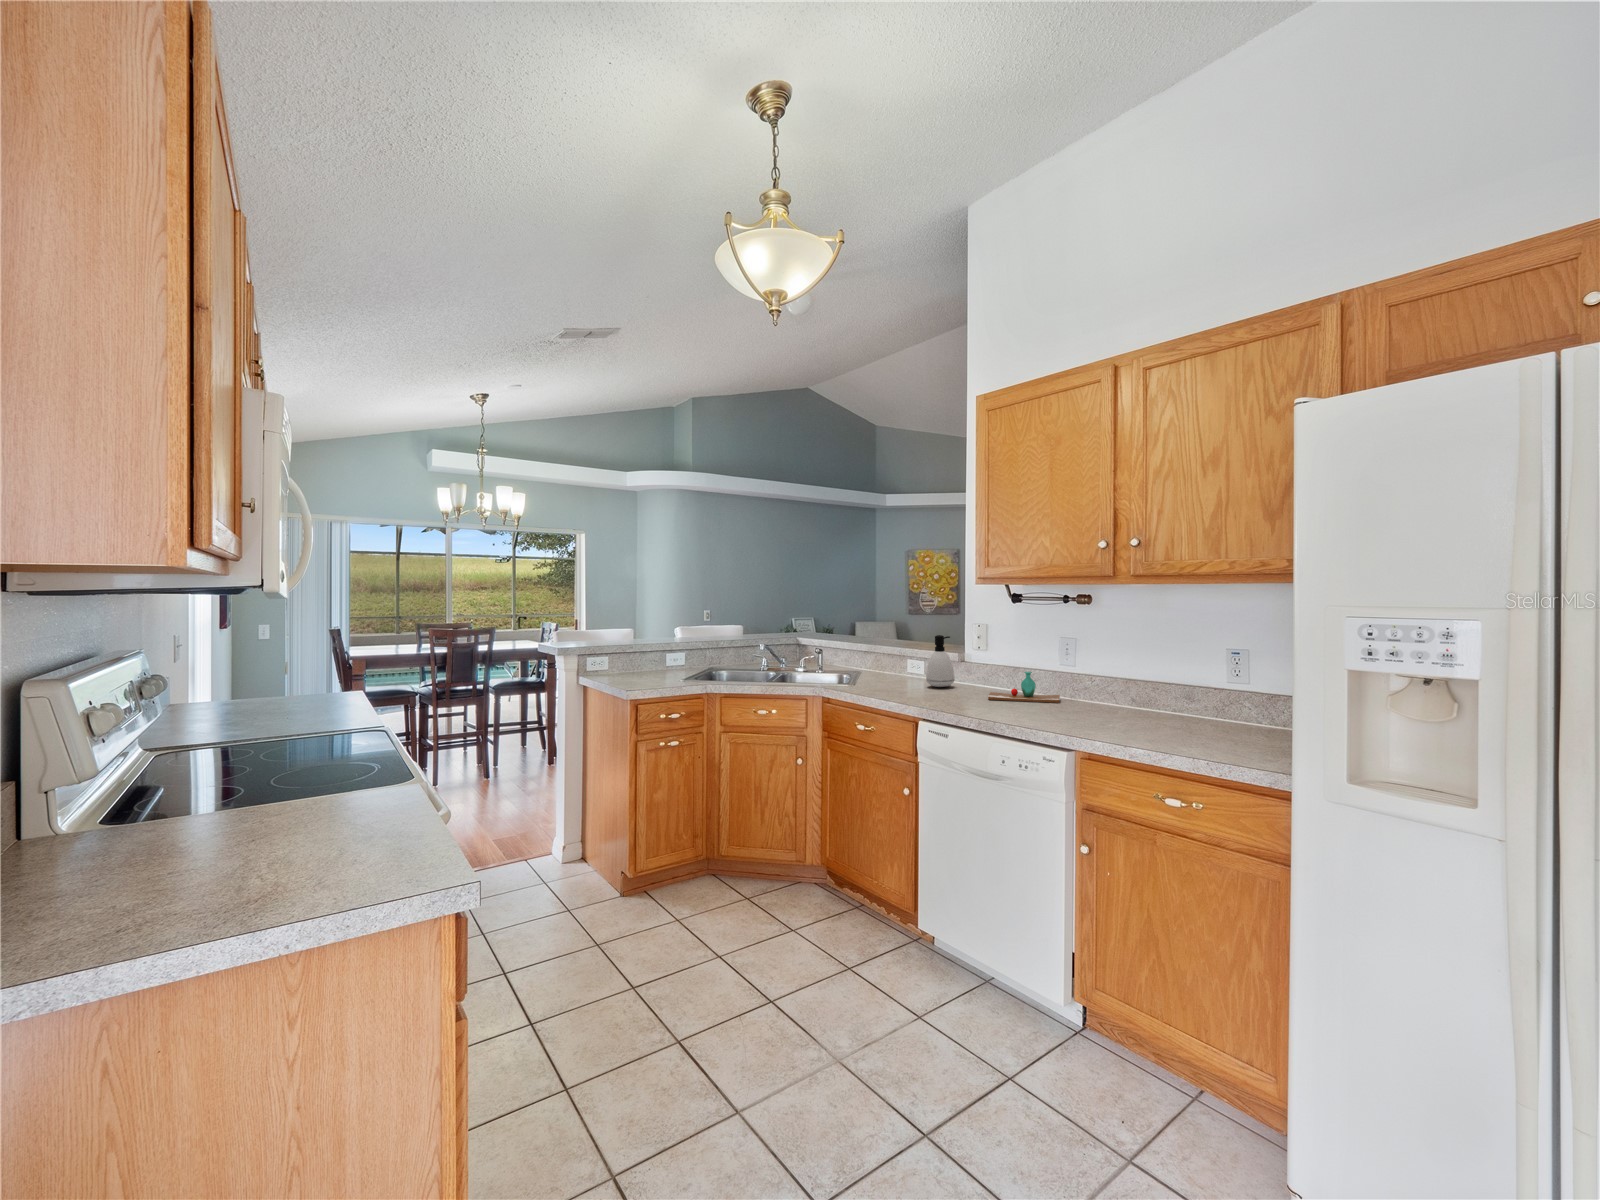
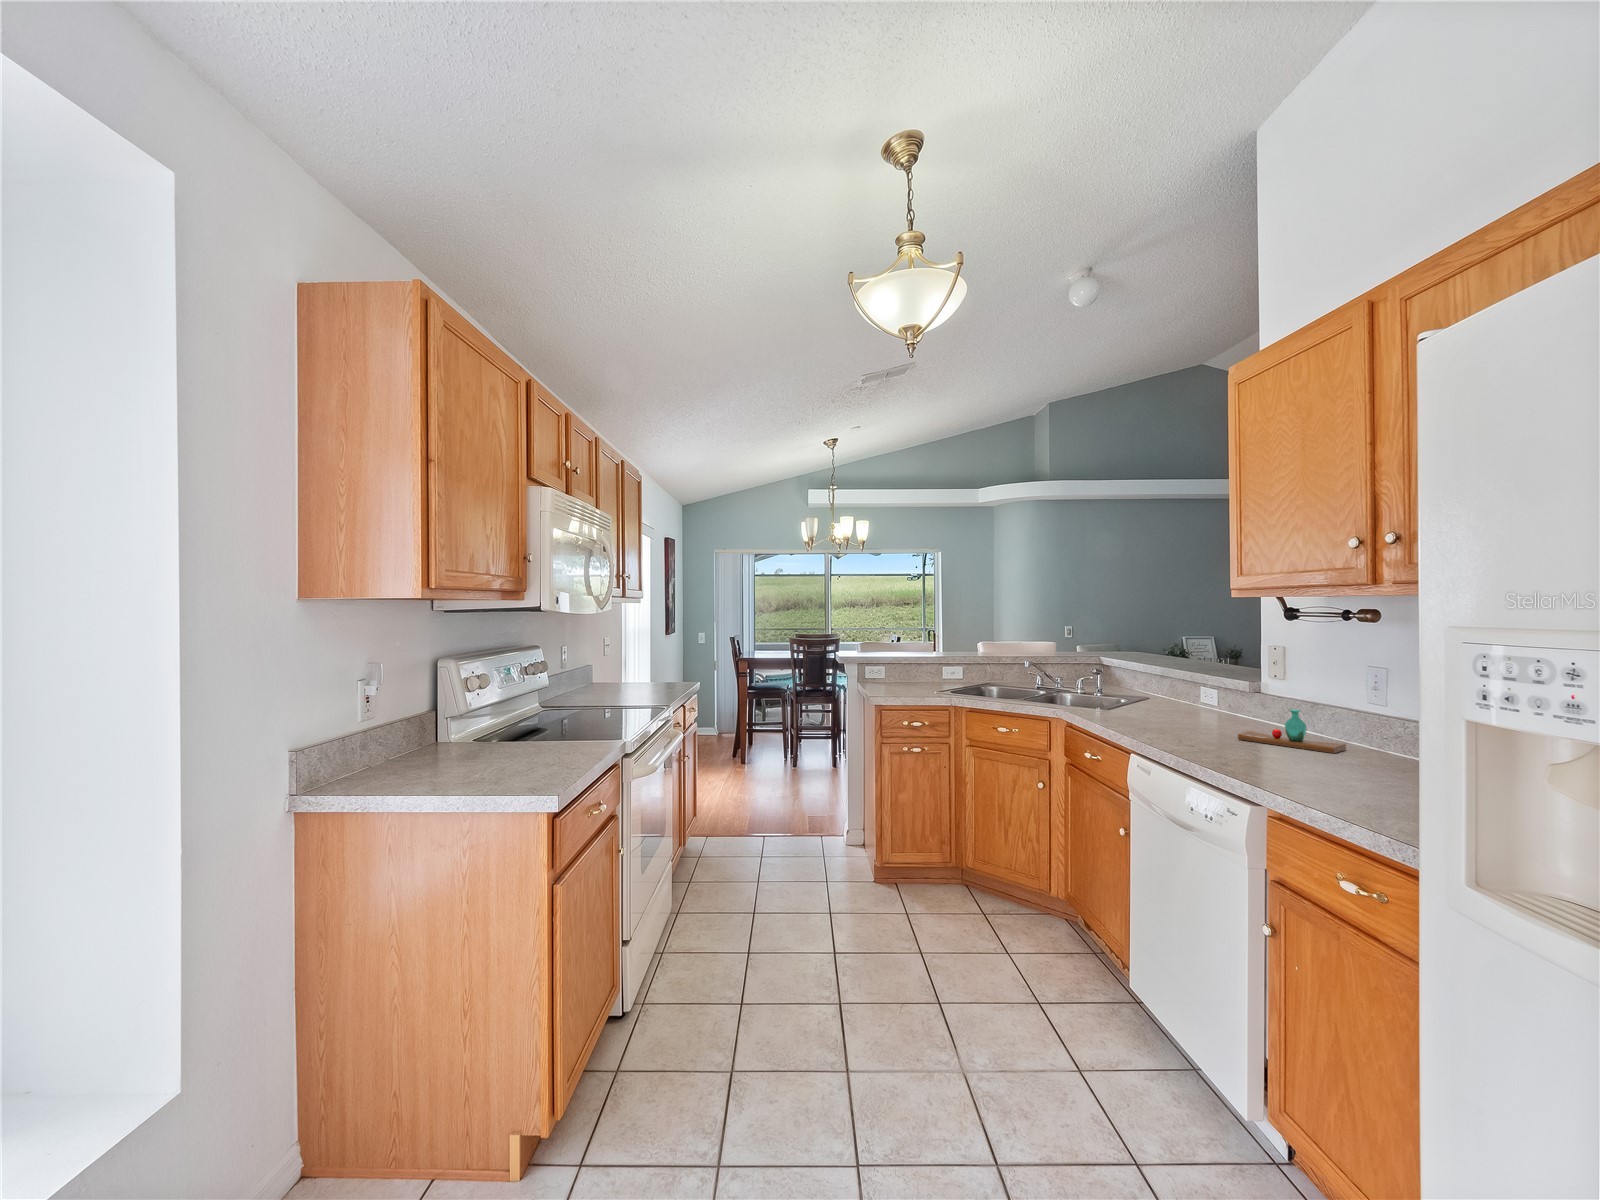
soap dispenser: present [926,635,955,687] -> none [1187,659,1226,721]

